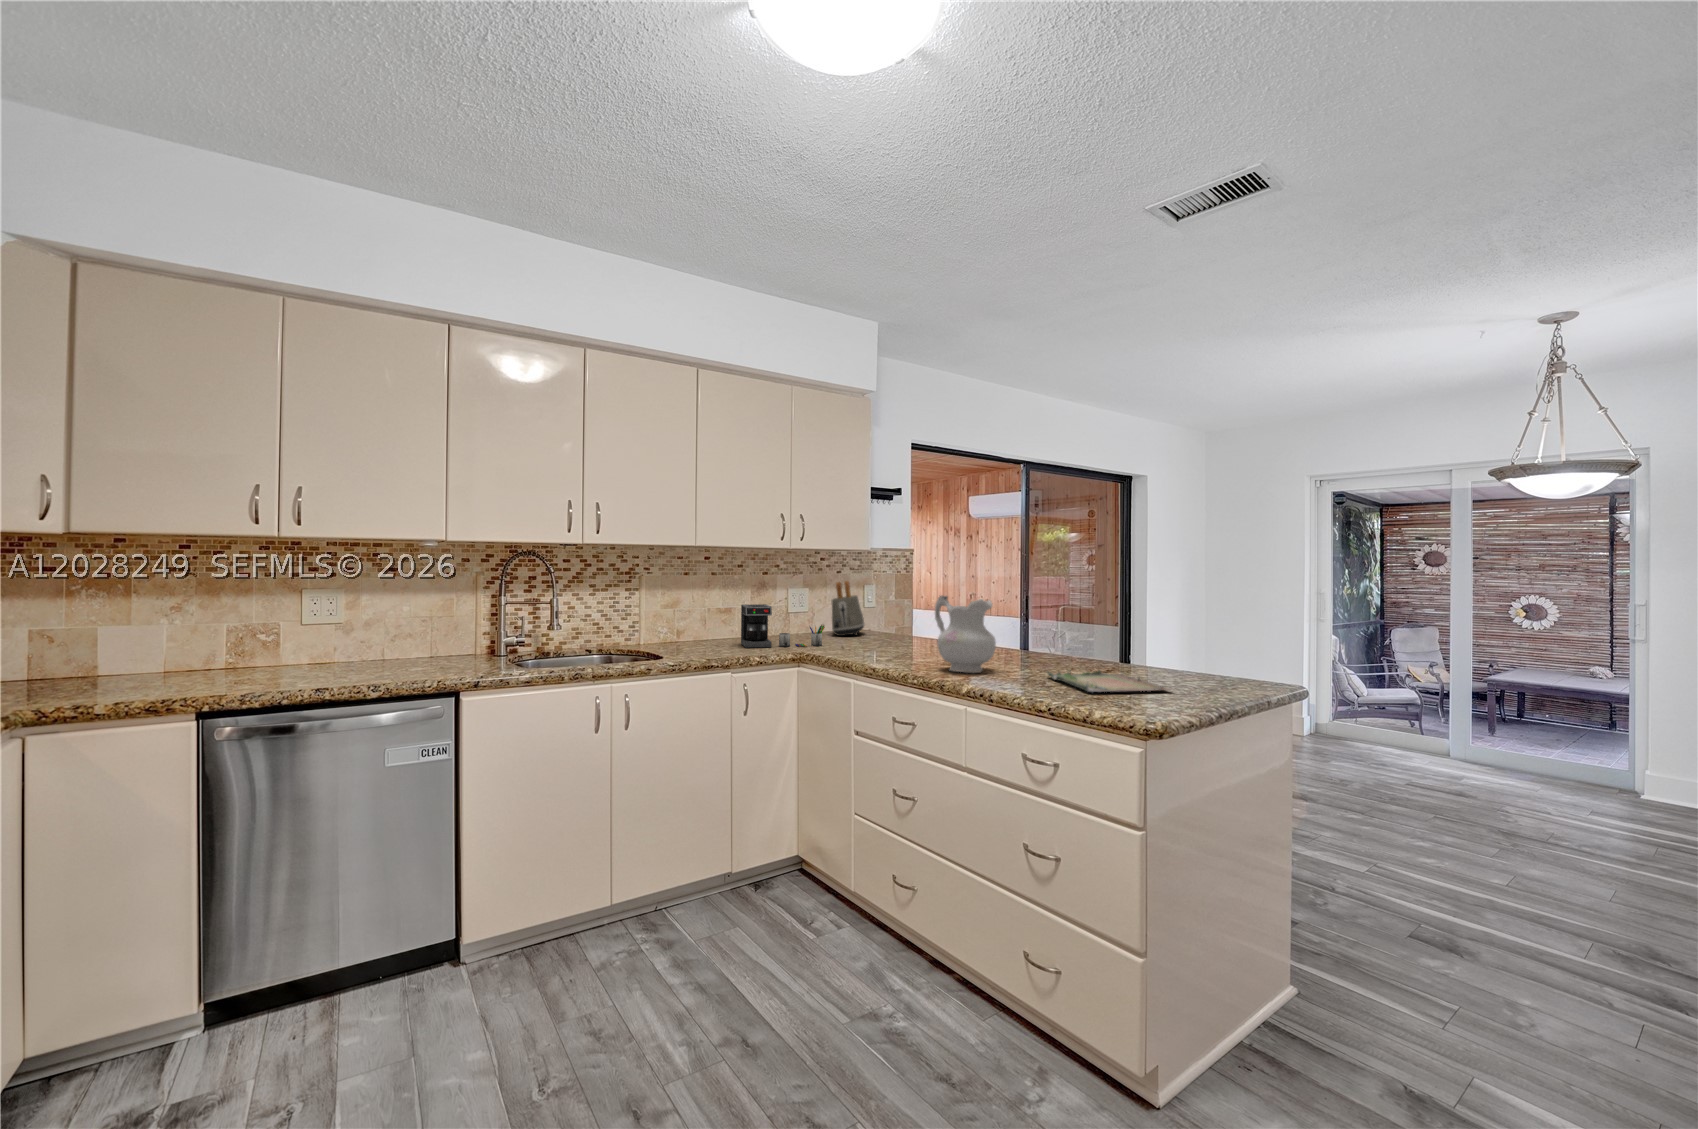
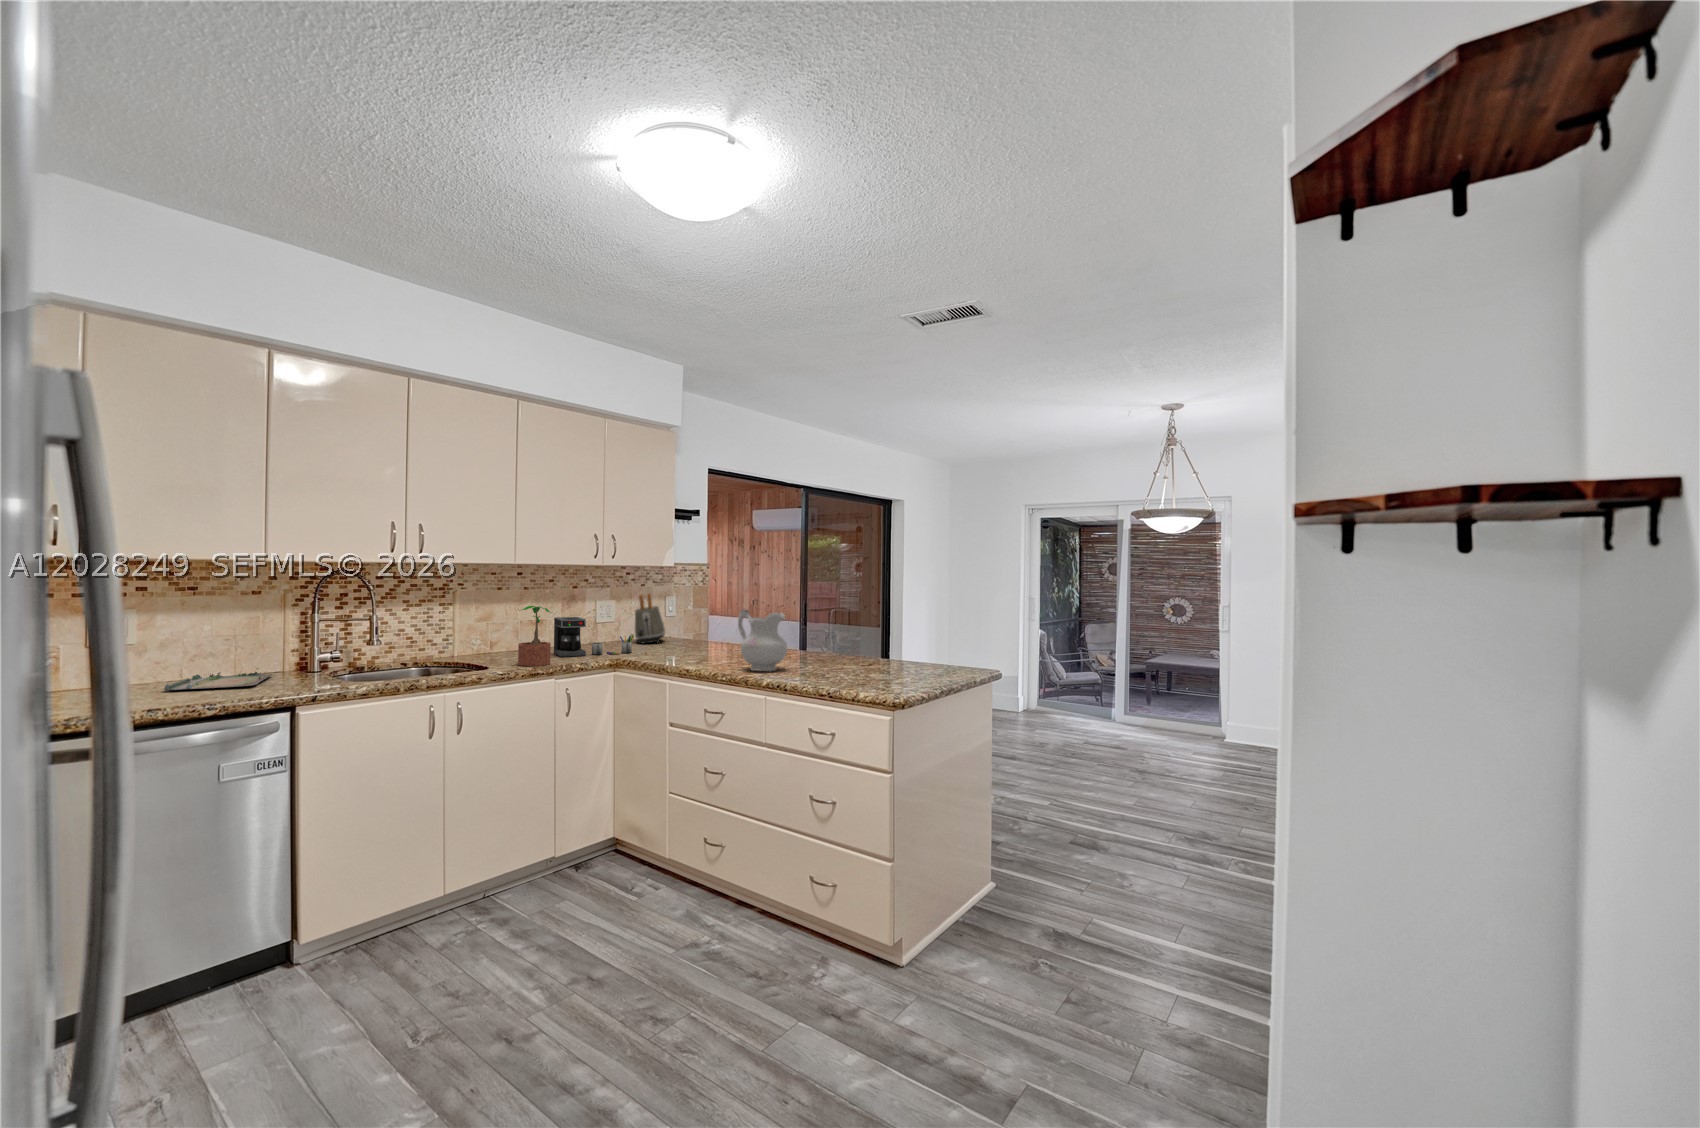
potted plant: none [696,590,733,657] -> present [518,606,551,666]
tray: present [1047,670,1172,693] -> present [164,668,273,691]

